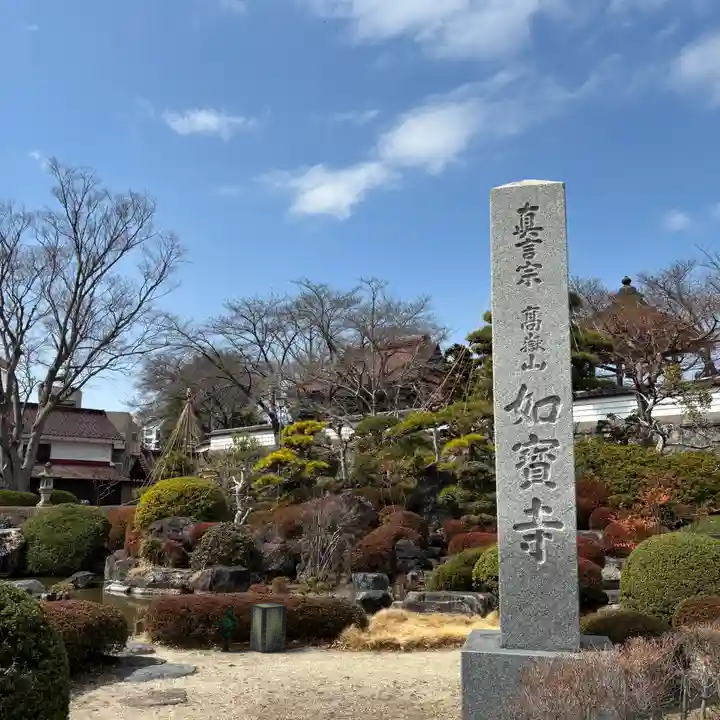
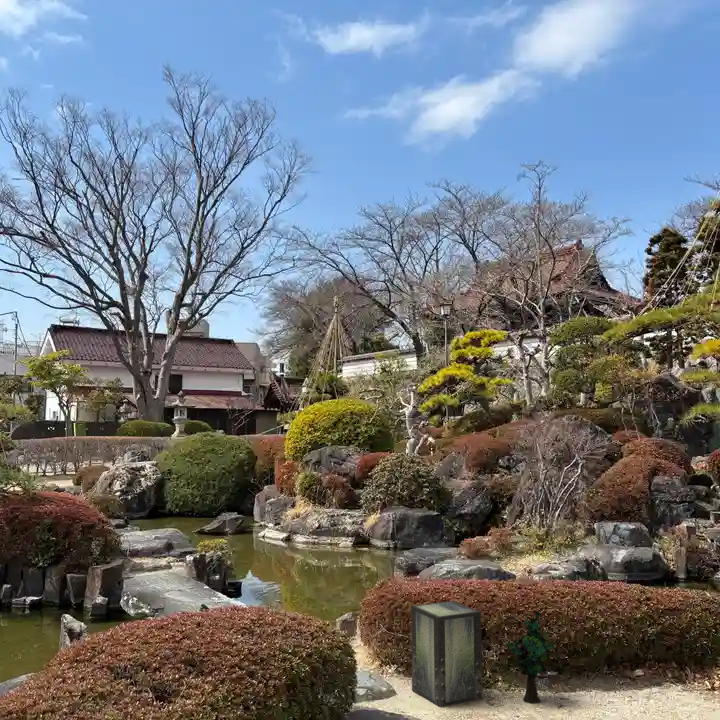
storage box: present [250,603,287,653] -> present [411,601,482,707]

